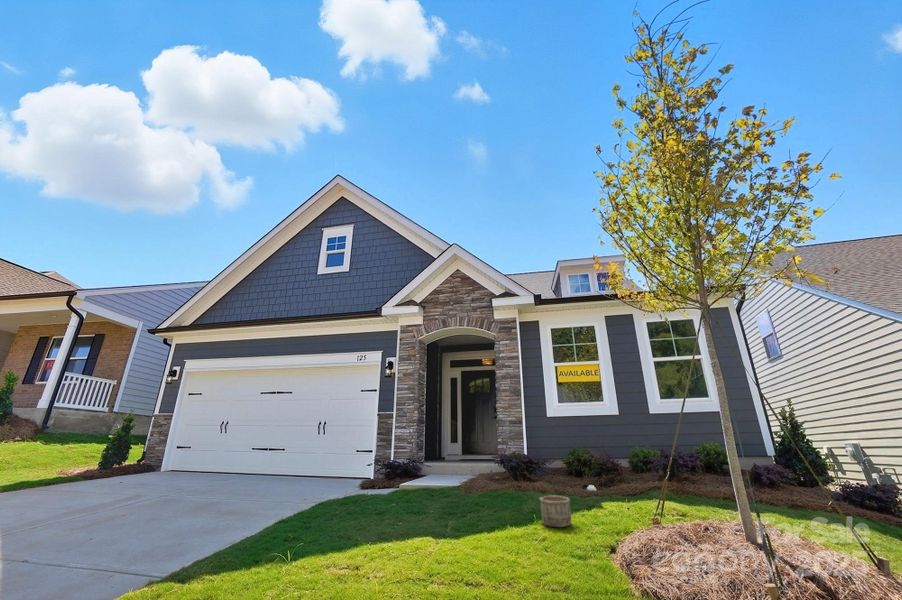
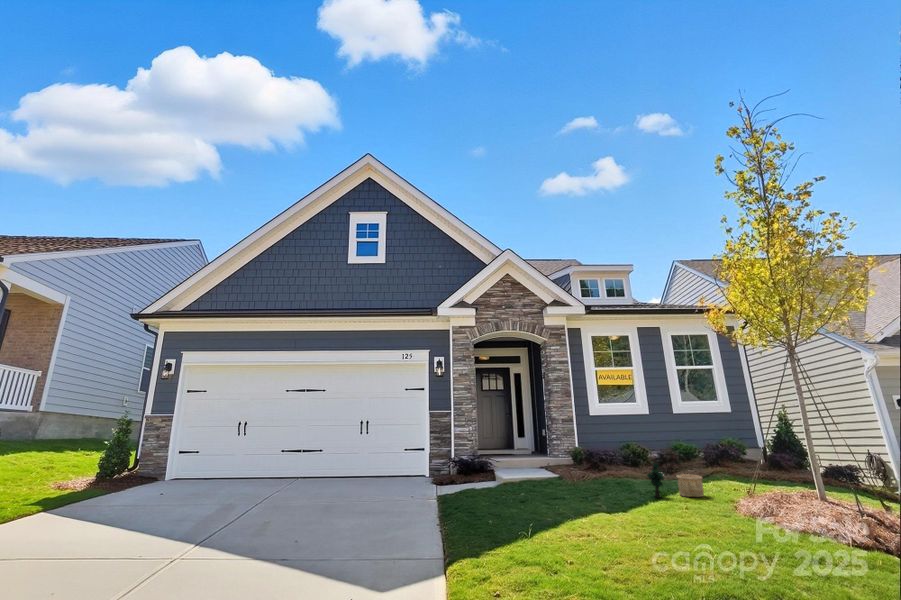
decorative plant: none [498,476,522,524] -> present [647,461,664,498]

